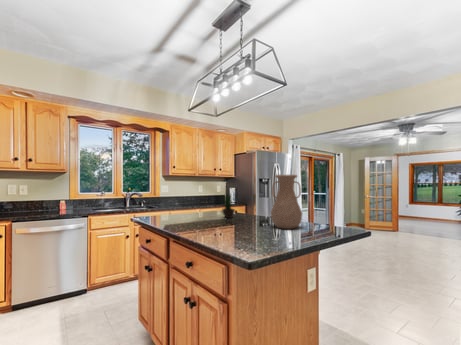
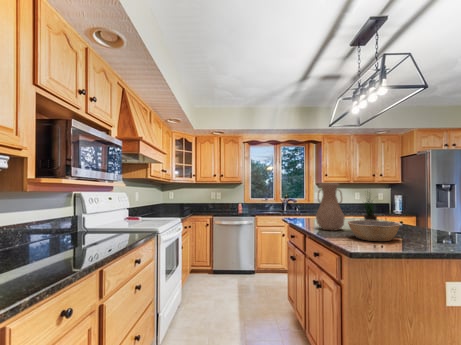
vase: present [271,175,302,229] -> present [316,183,345,231]
bowl: none [226,216,276,240] -> present [348,220,400,241]

